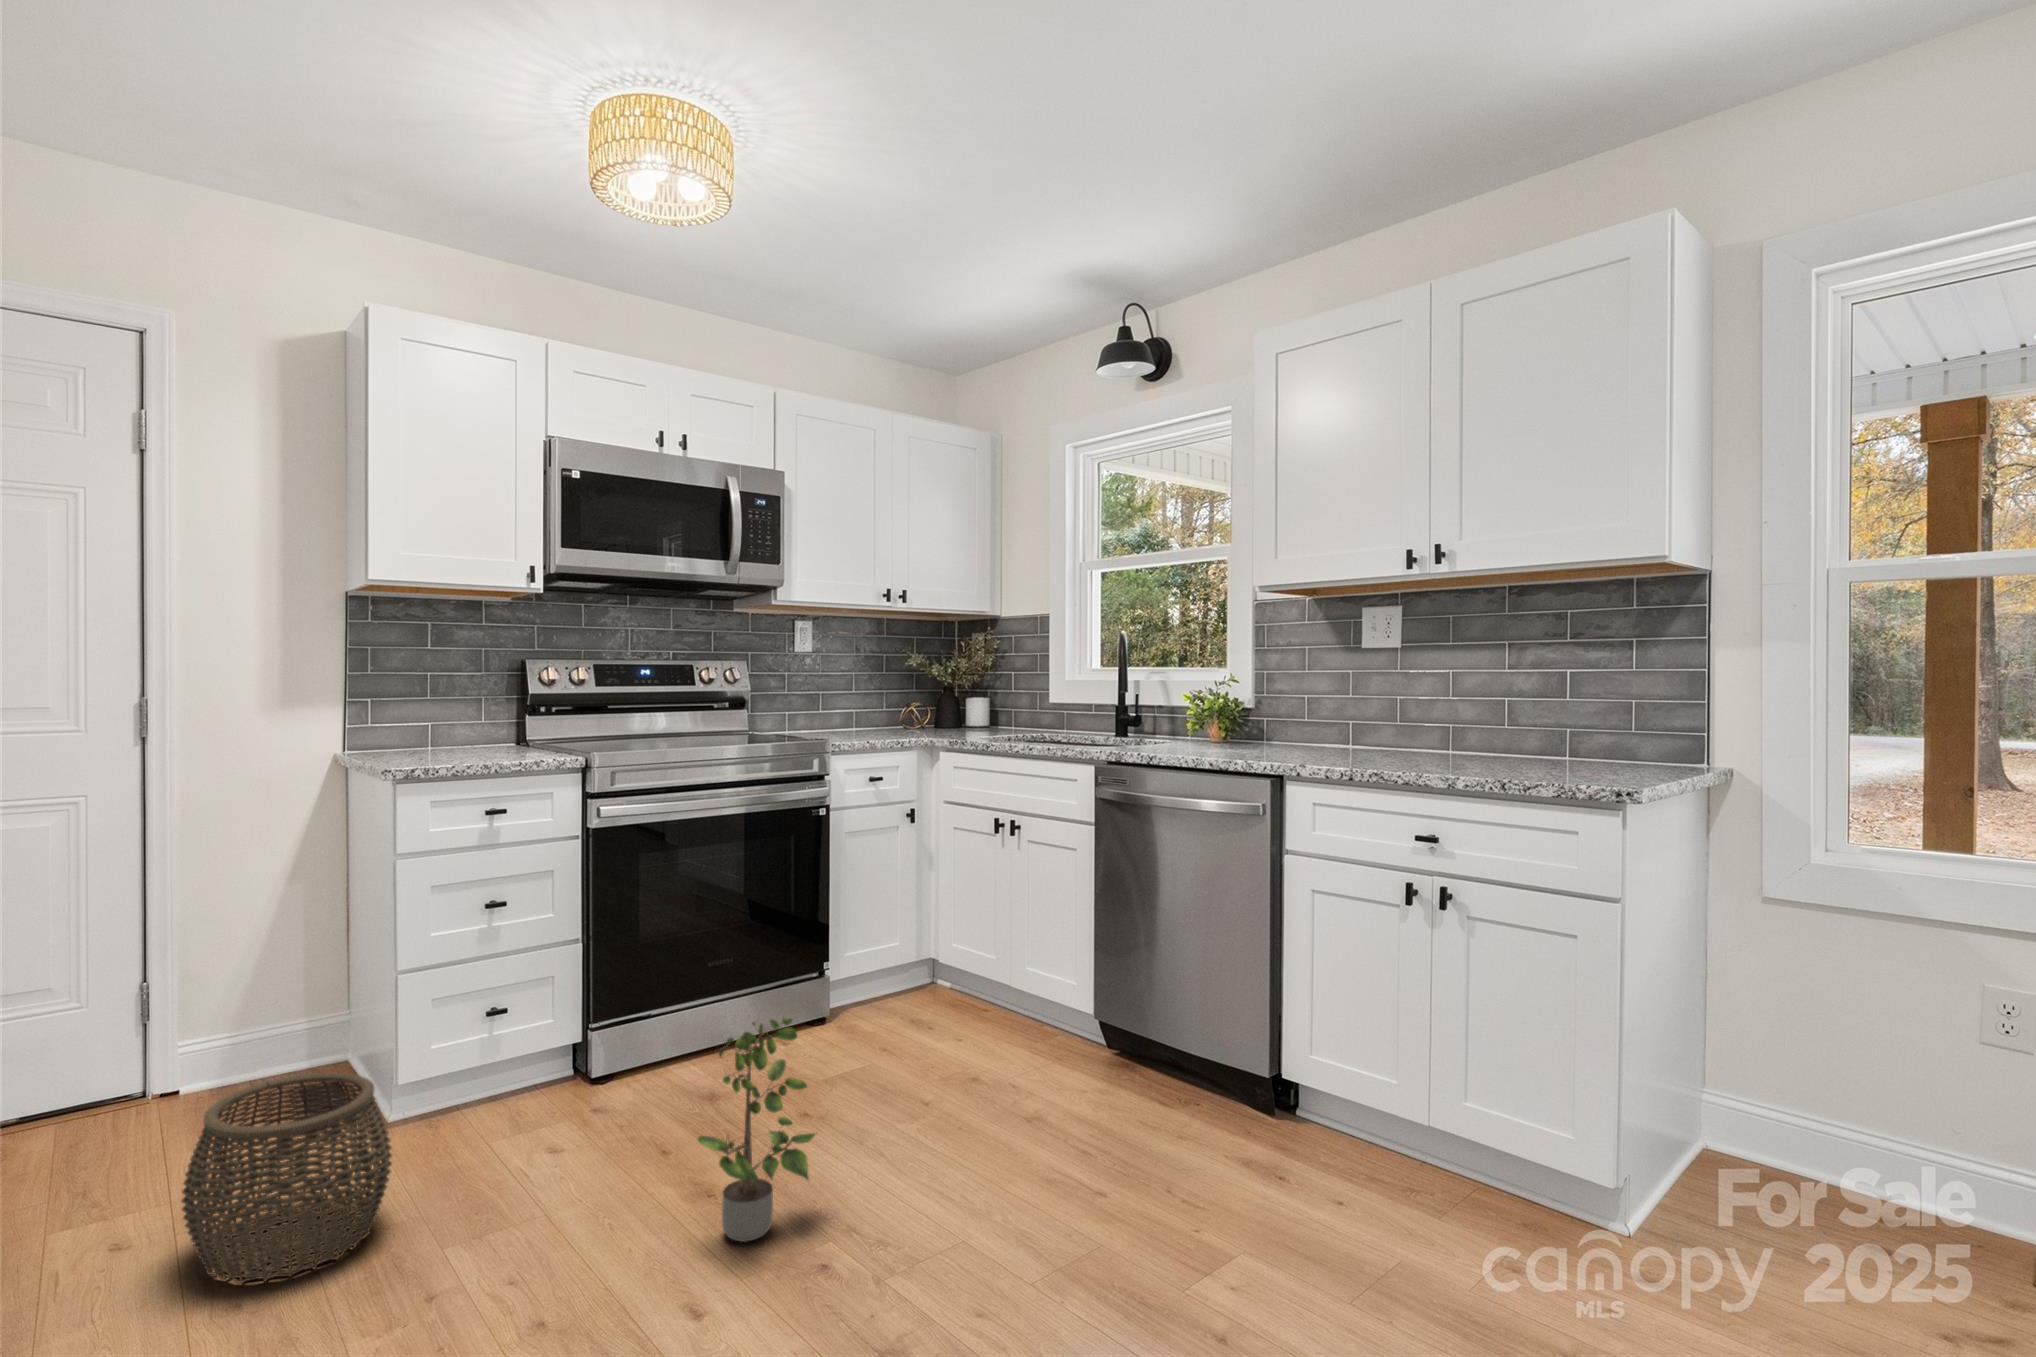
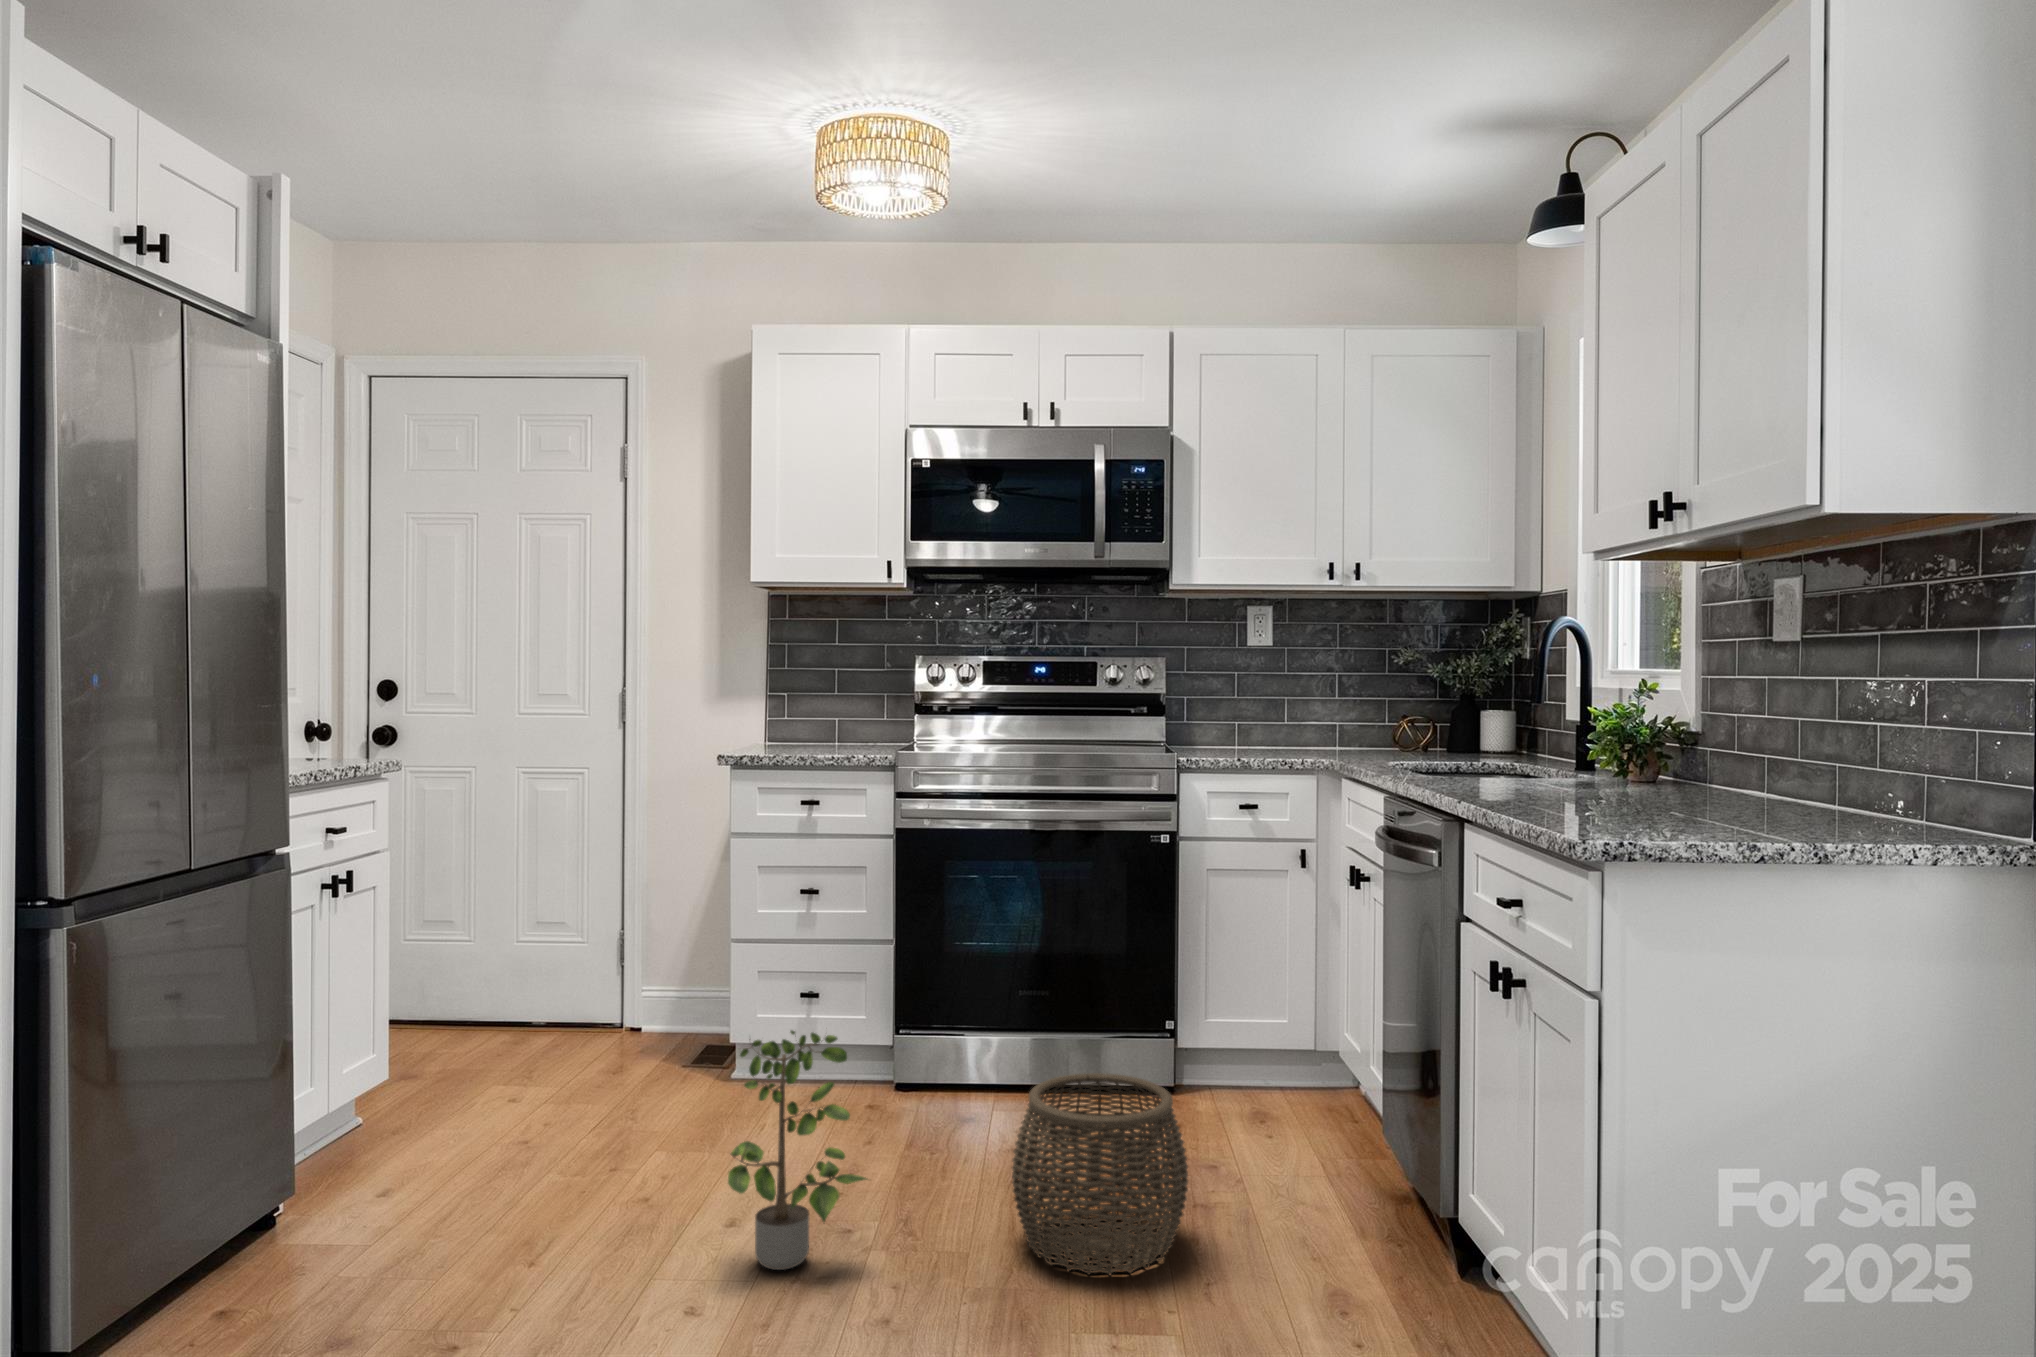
woven basket: present [182,1073,392,1283] -> present [1012,1073,1188,1275]

